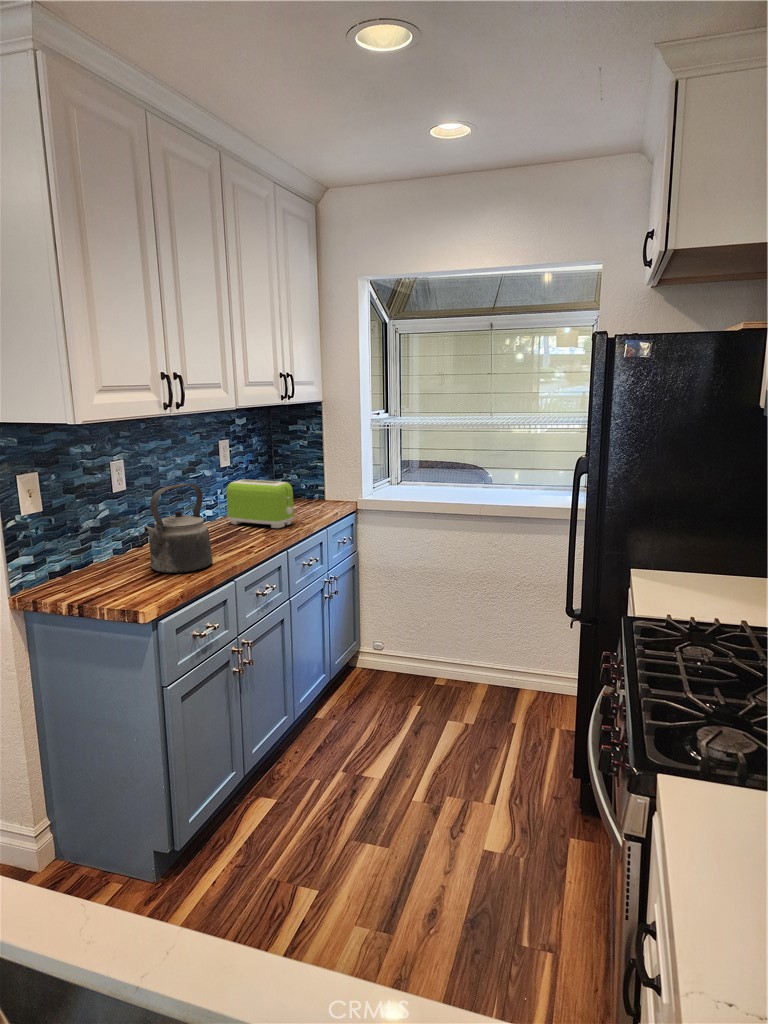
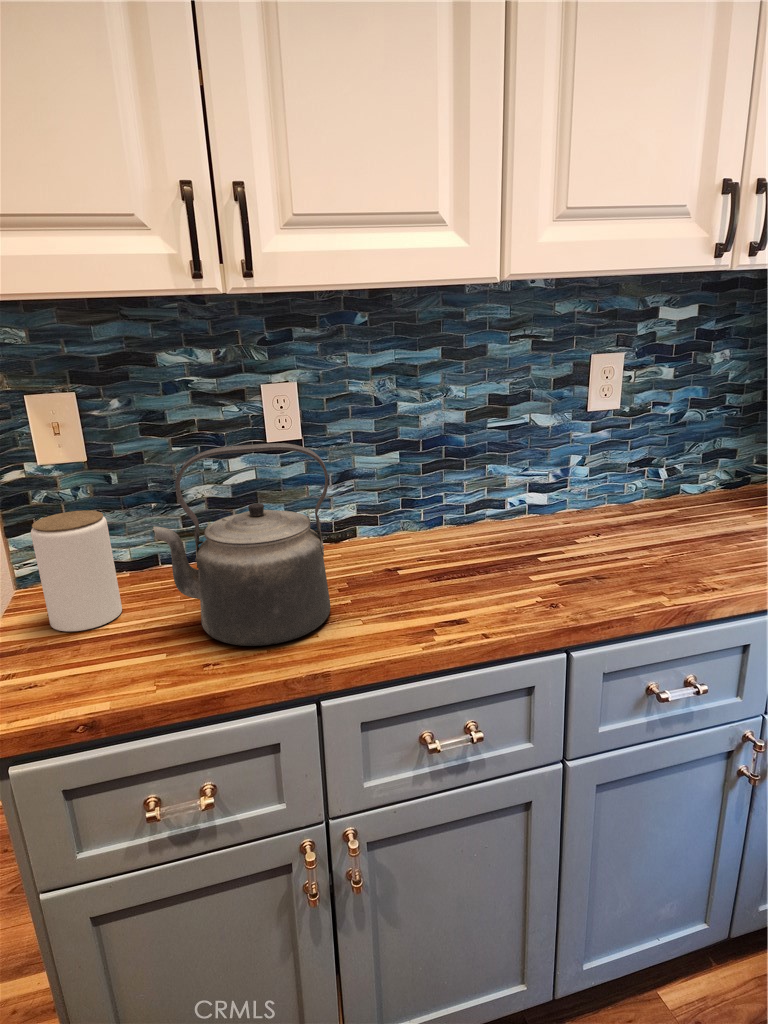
toaster: present [227,480,294,528] -> none [555,442,693,575]
jar: none [71,530,115,592] -> present [31,510,122,631]

